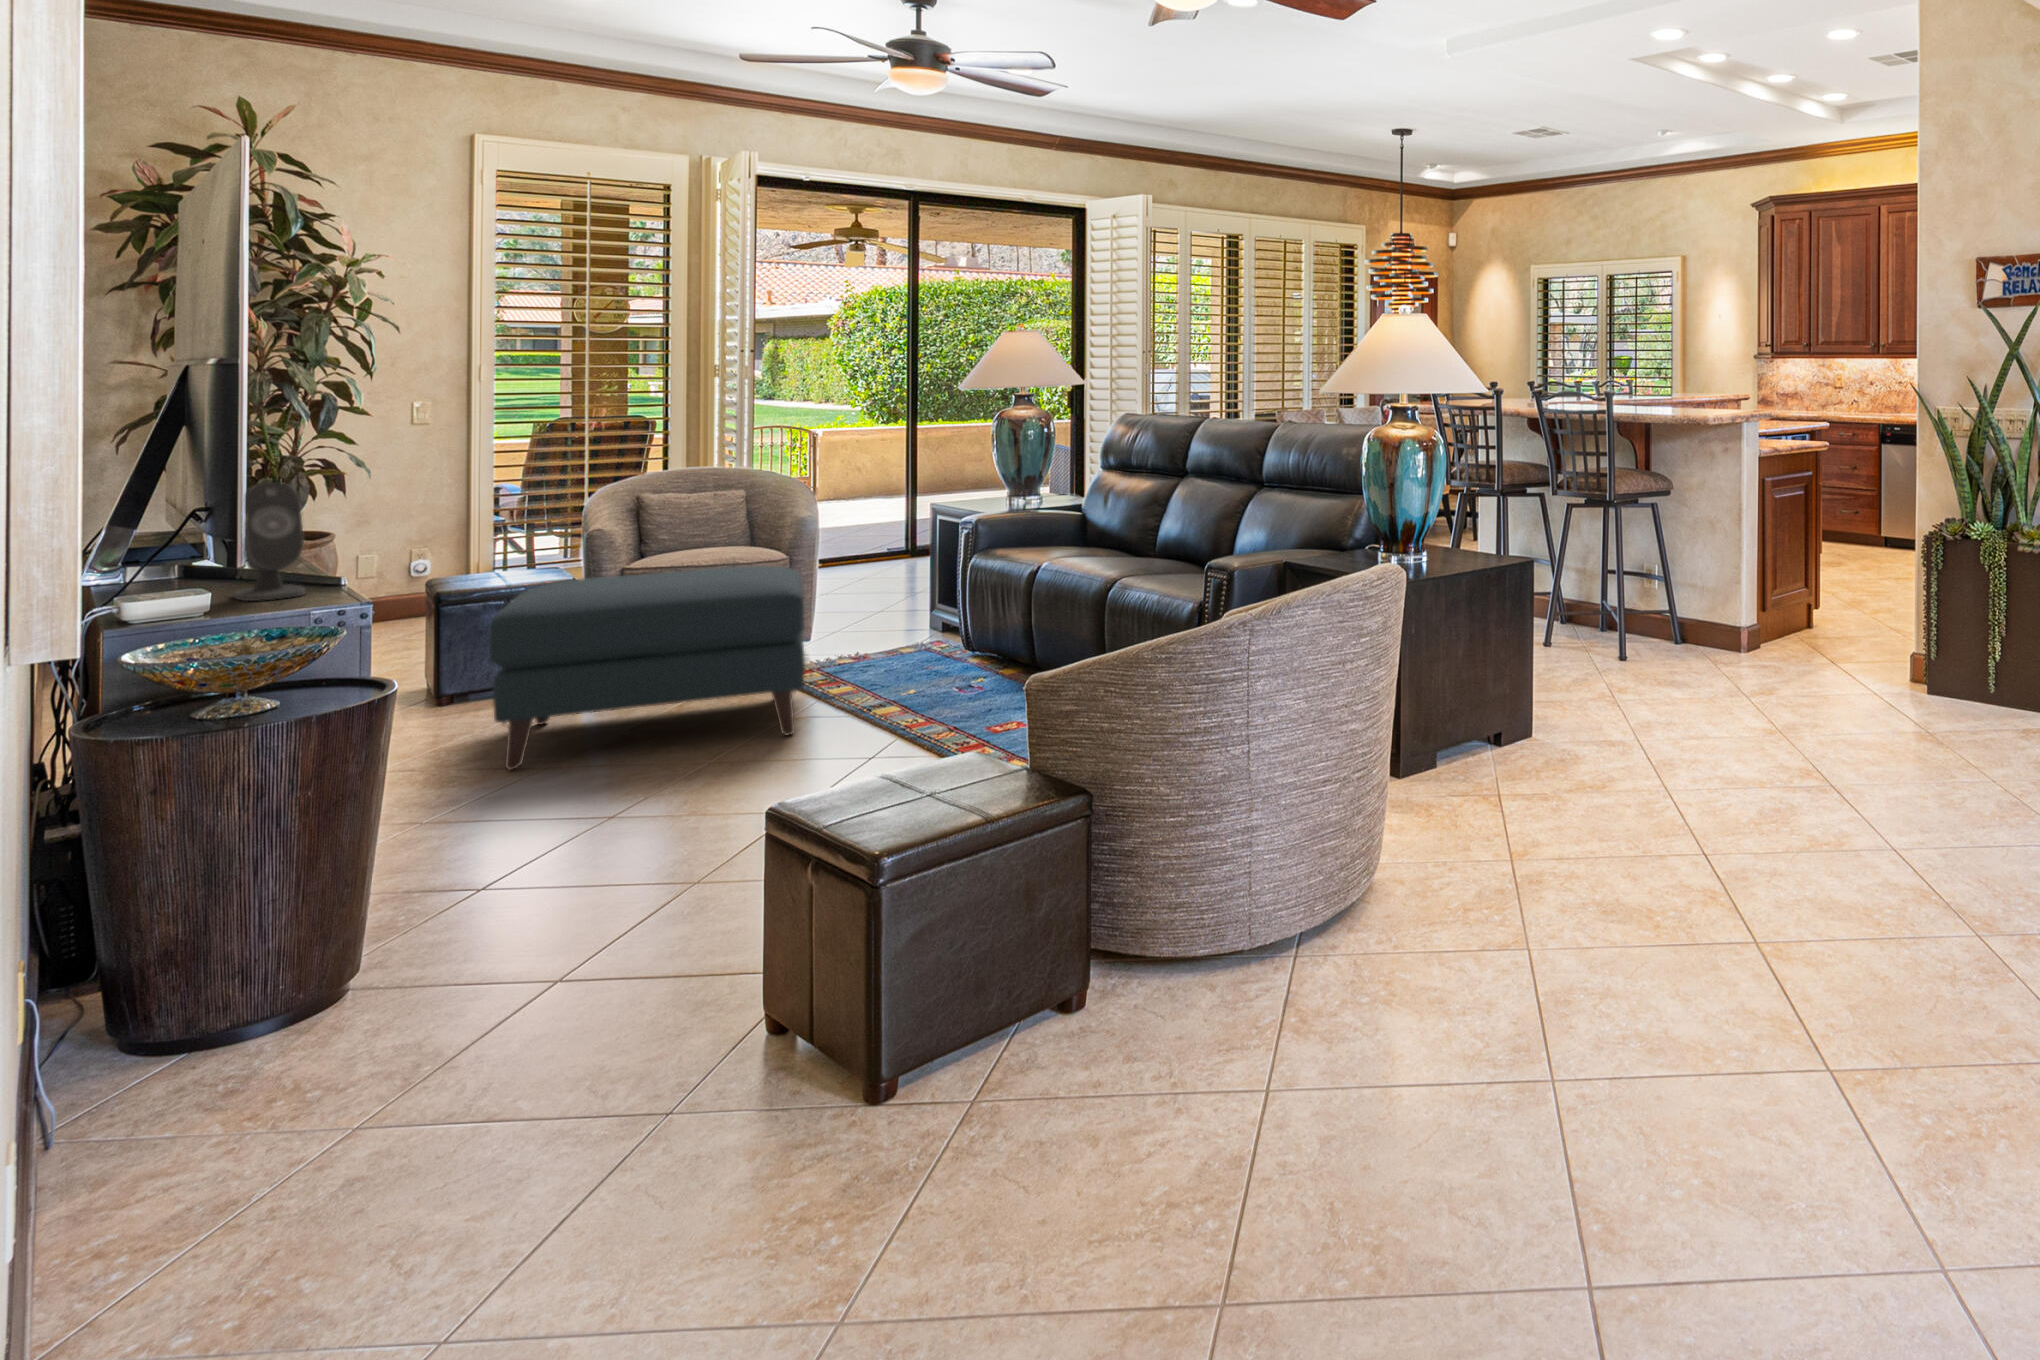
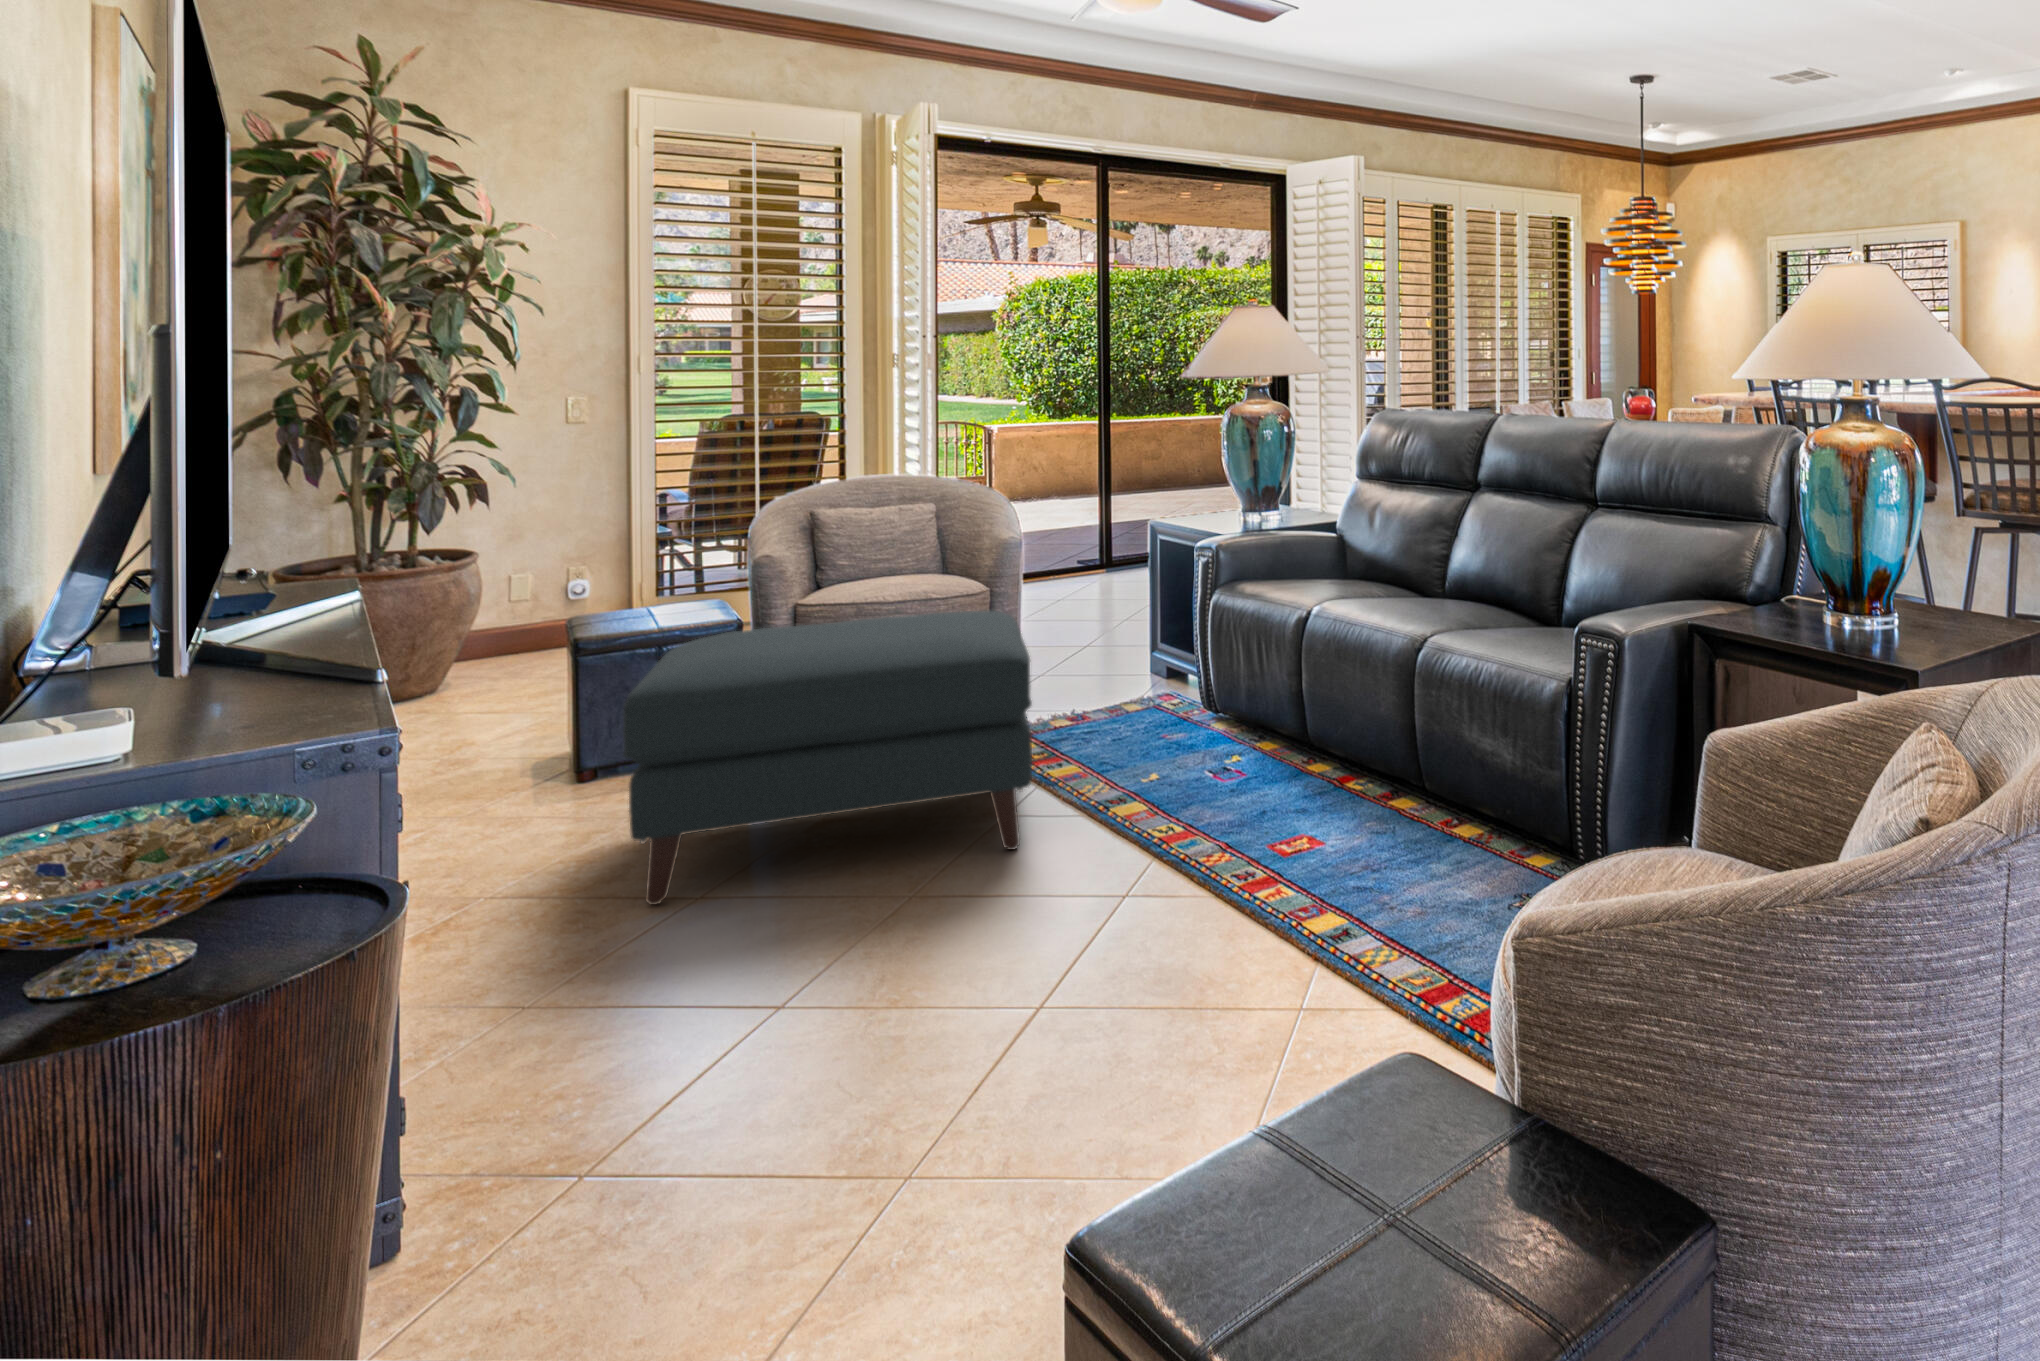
speaker: present [234,482,306,601] -> none [203,528,319,725]

